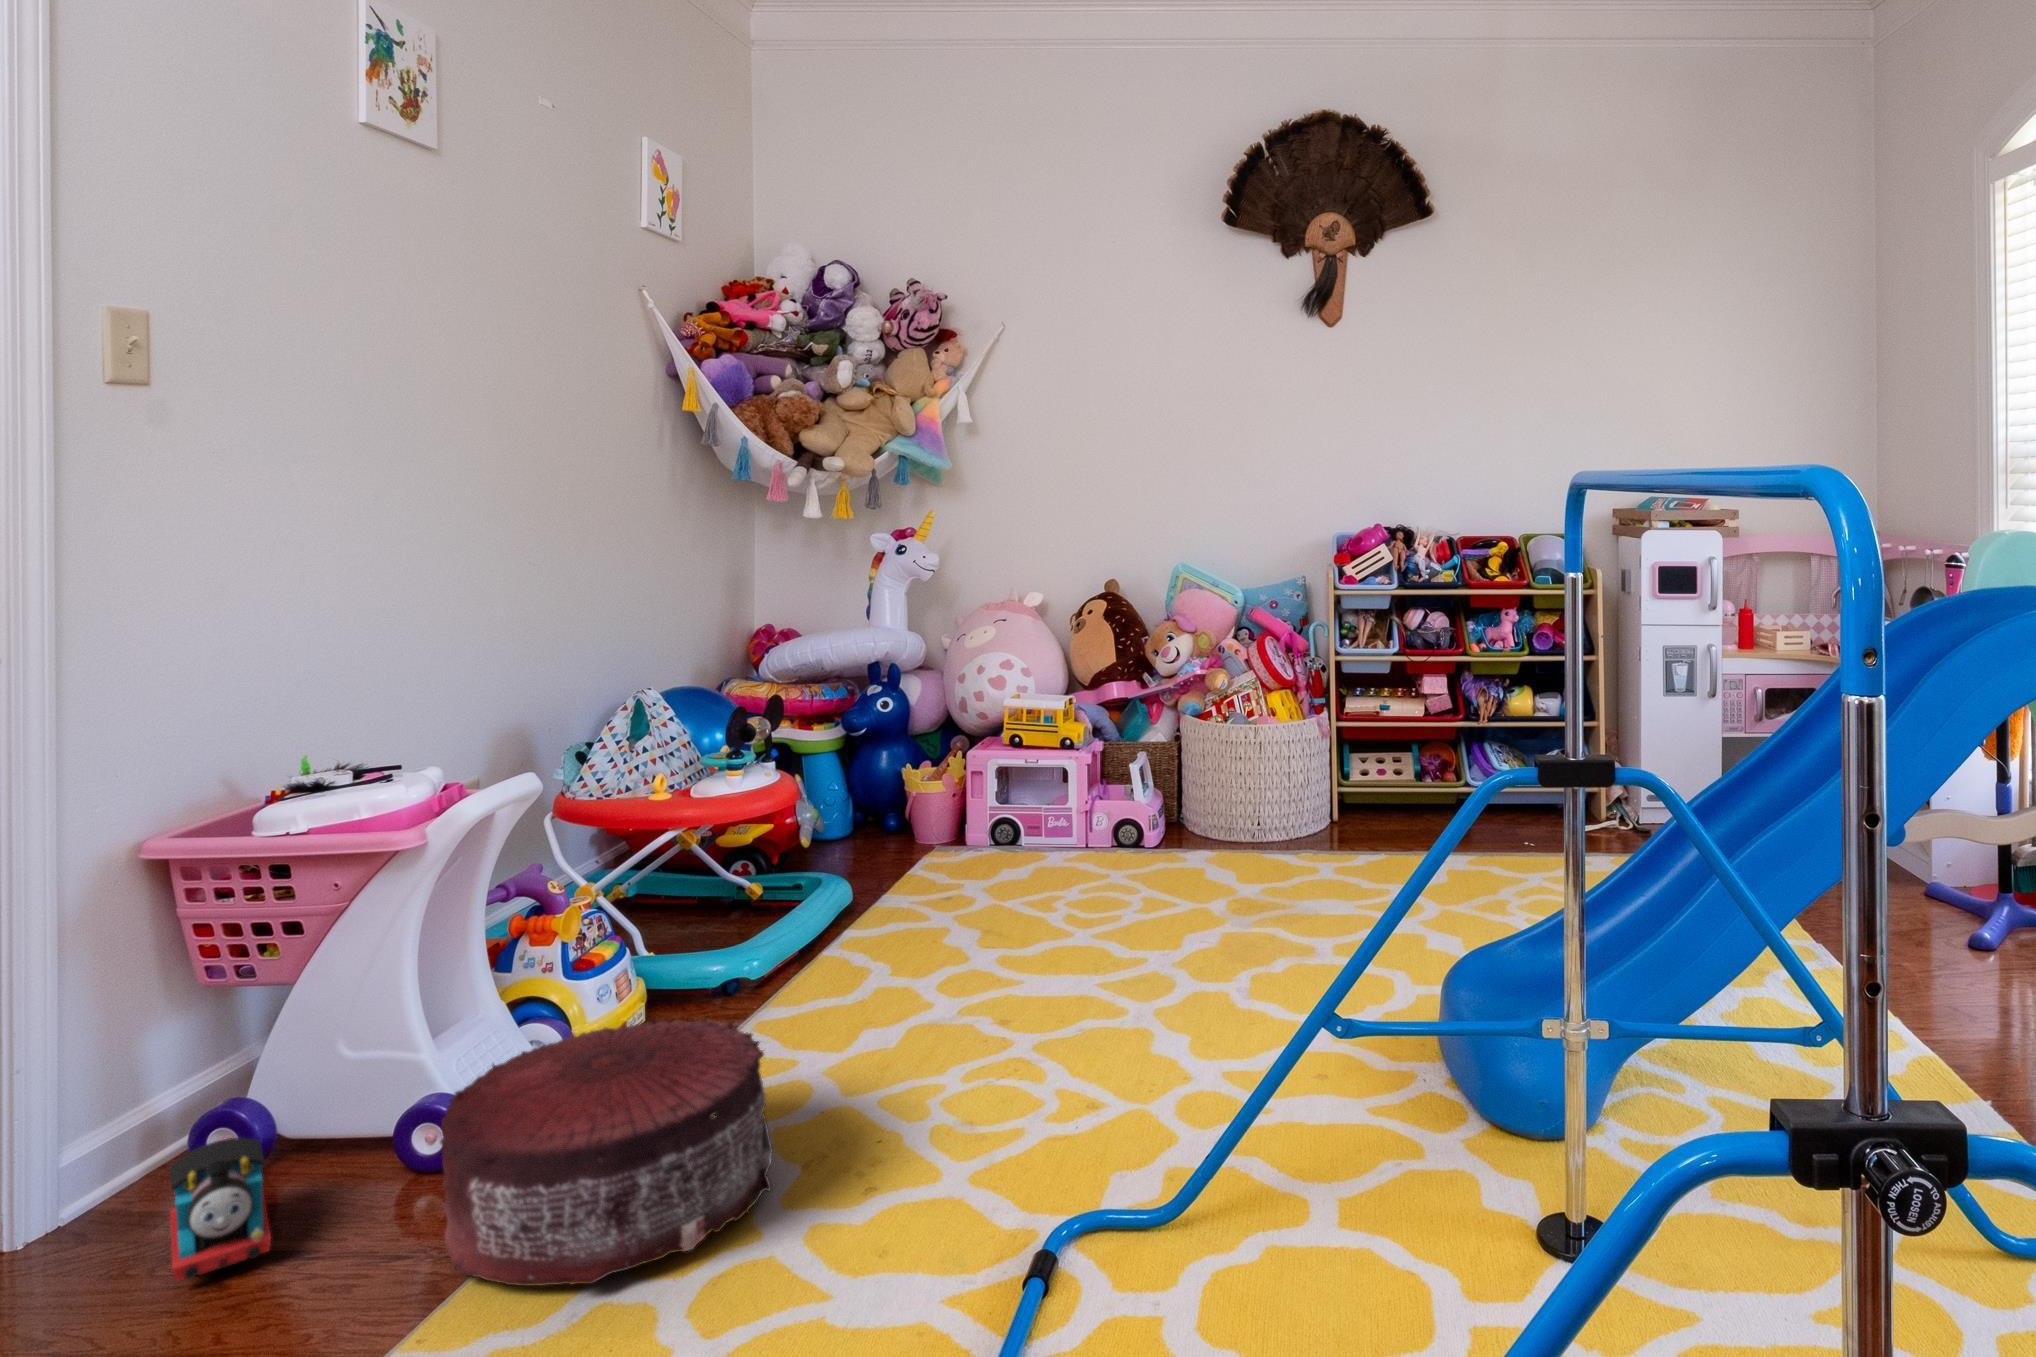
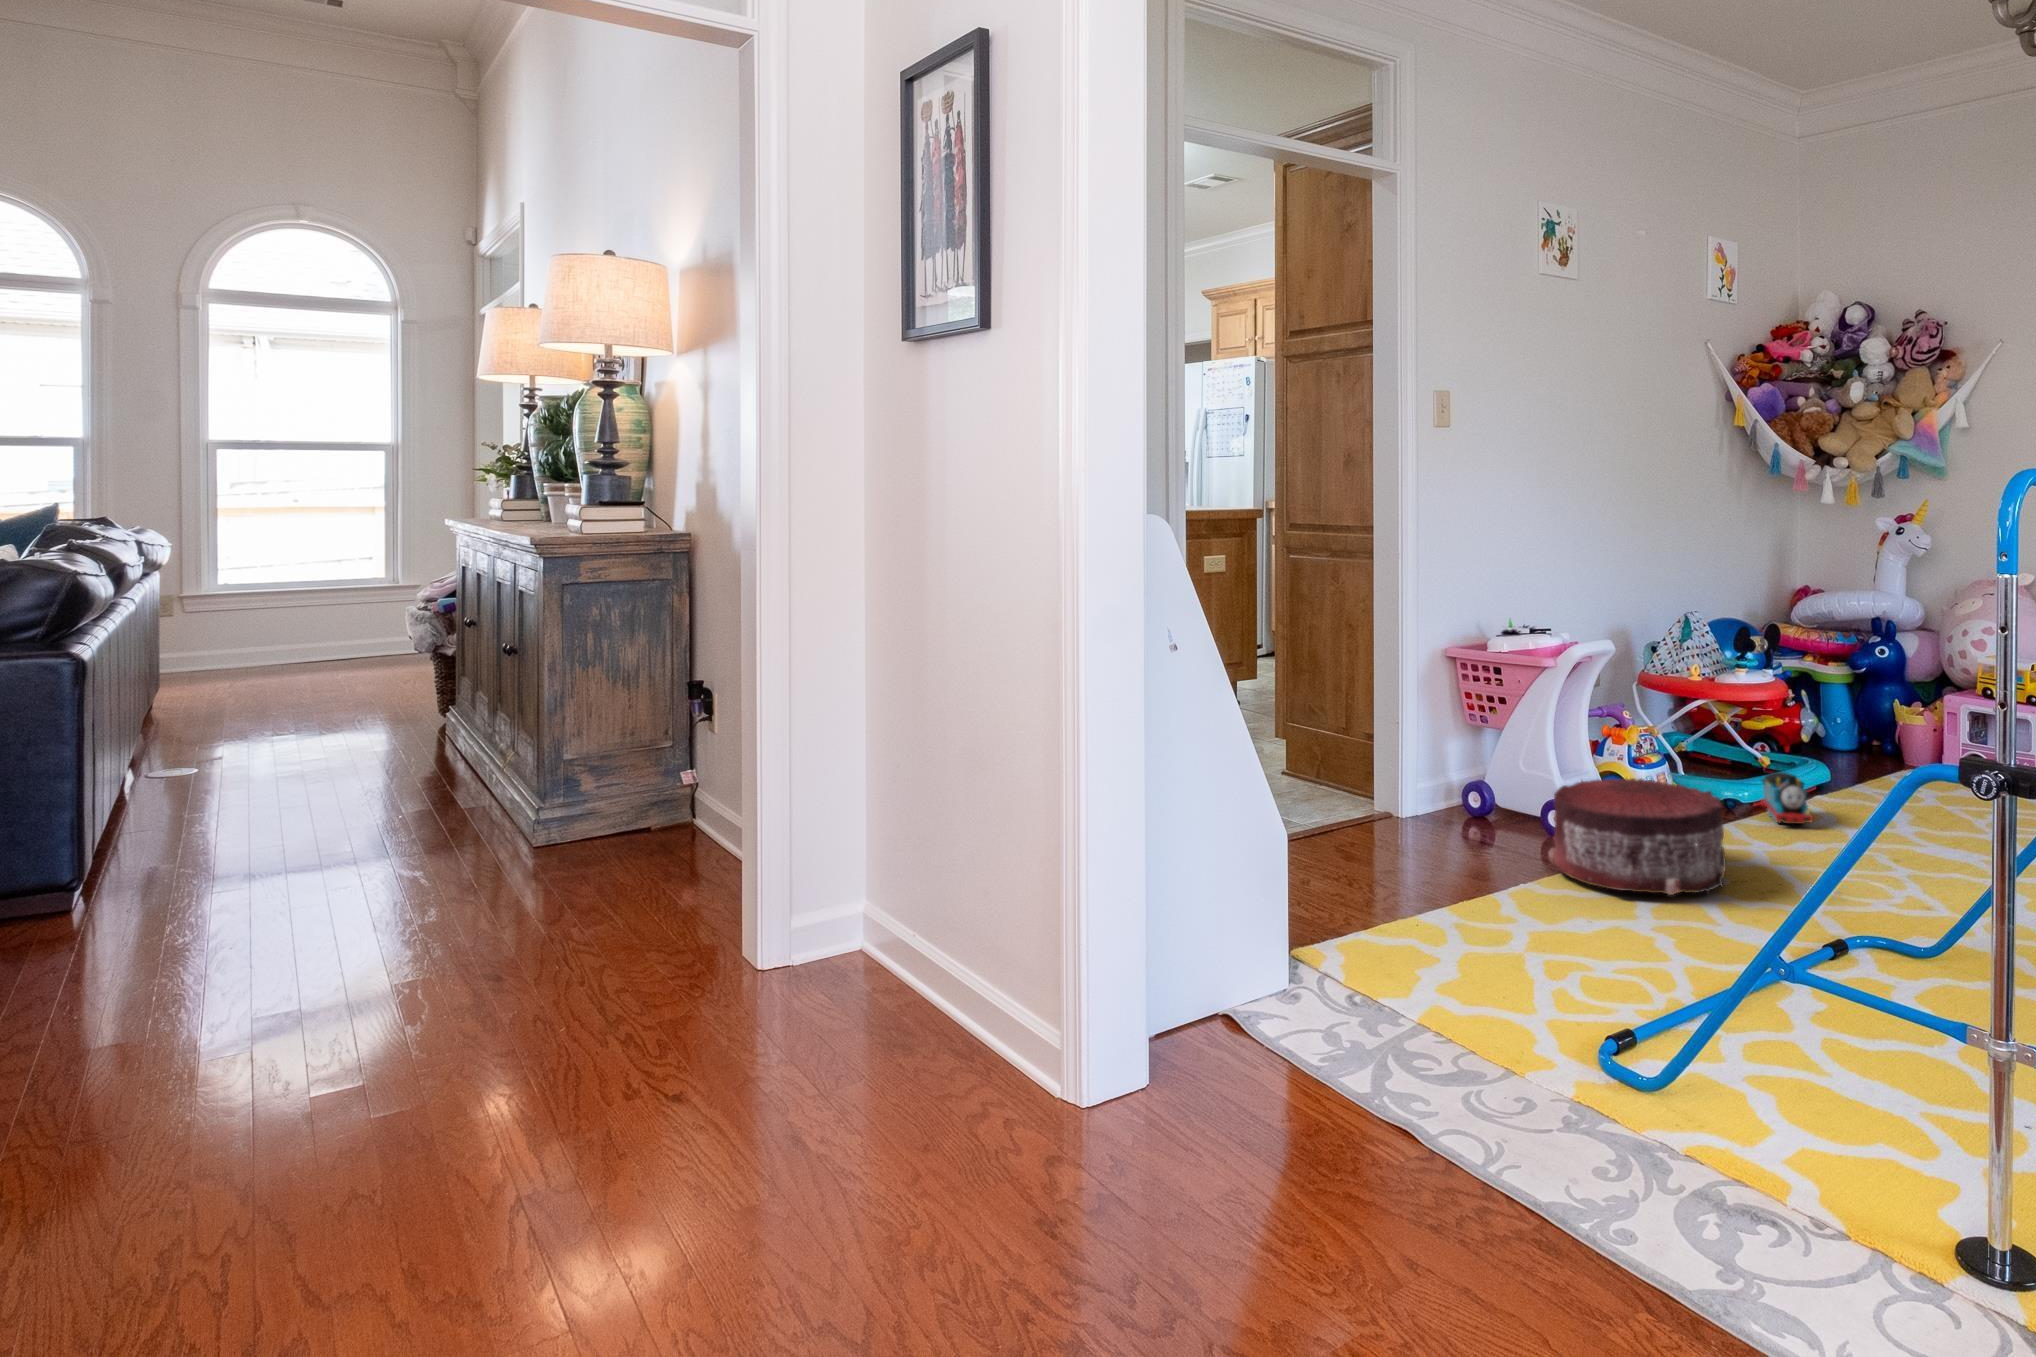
toy train: present [170,1138,271,1280] -> present [1761,772,1813,824]

